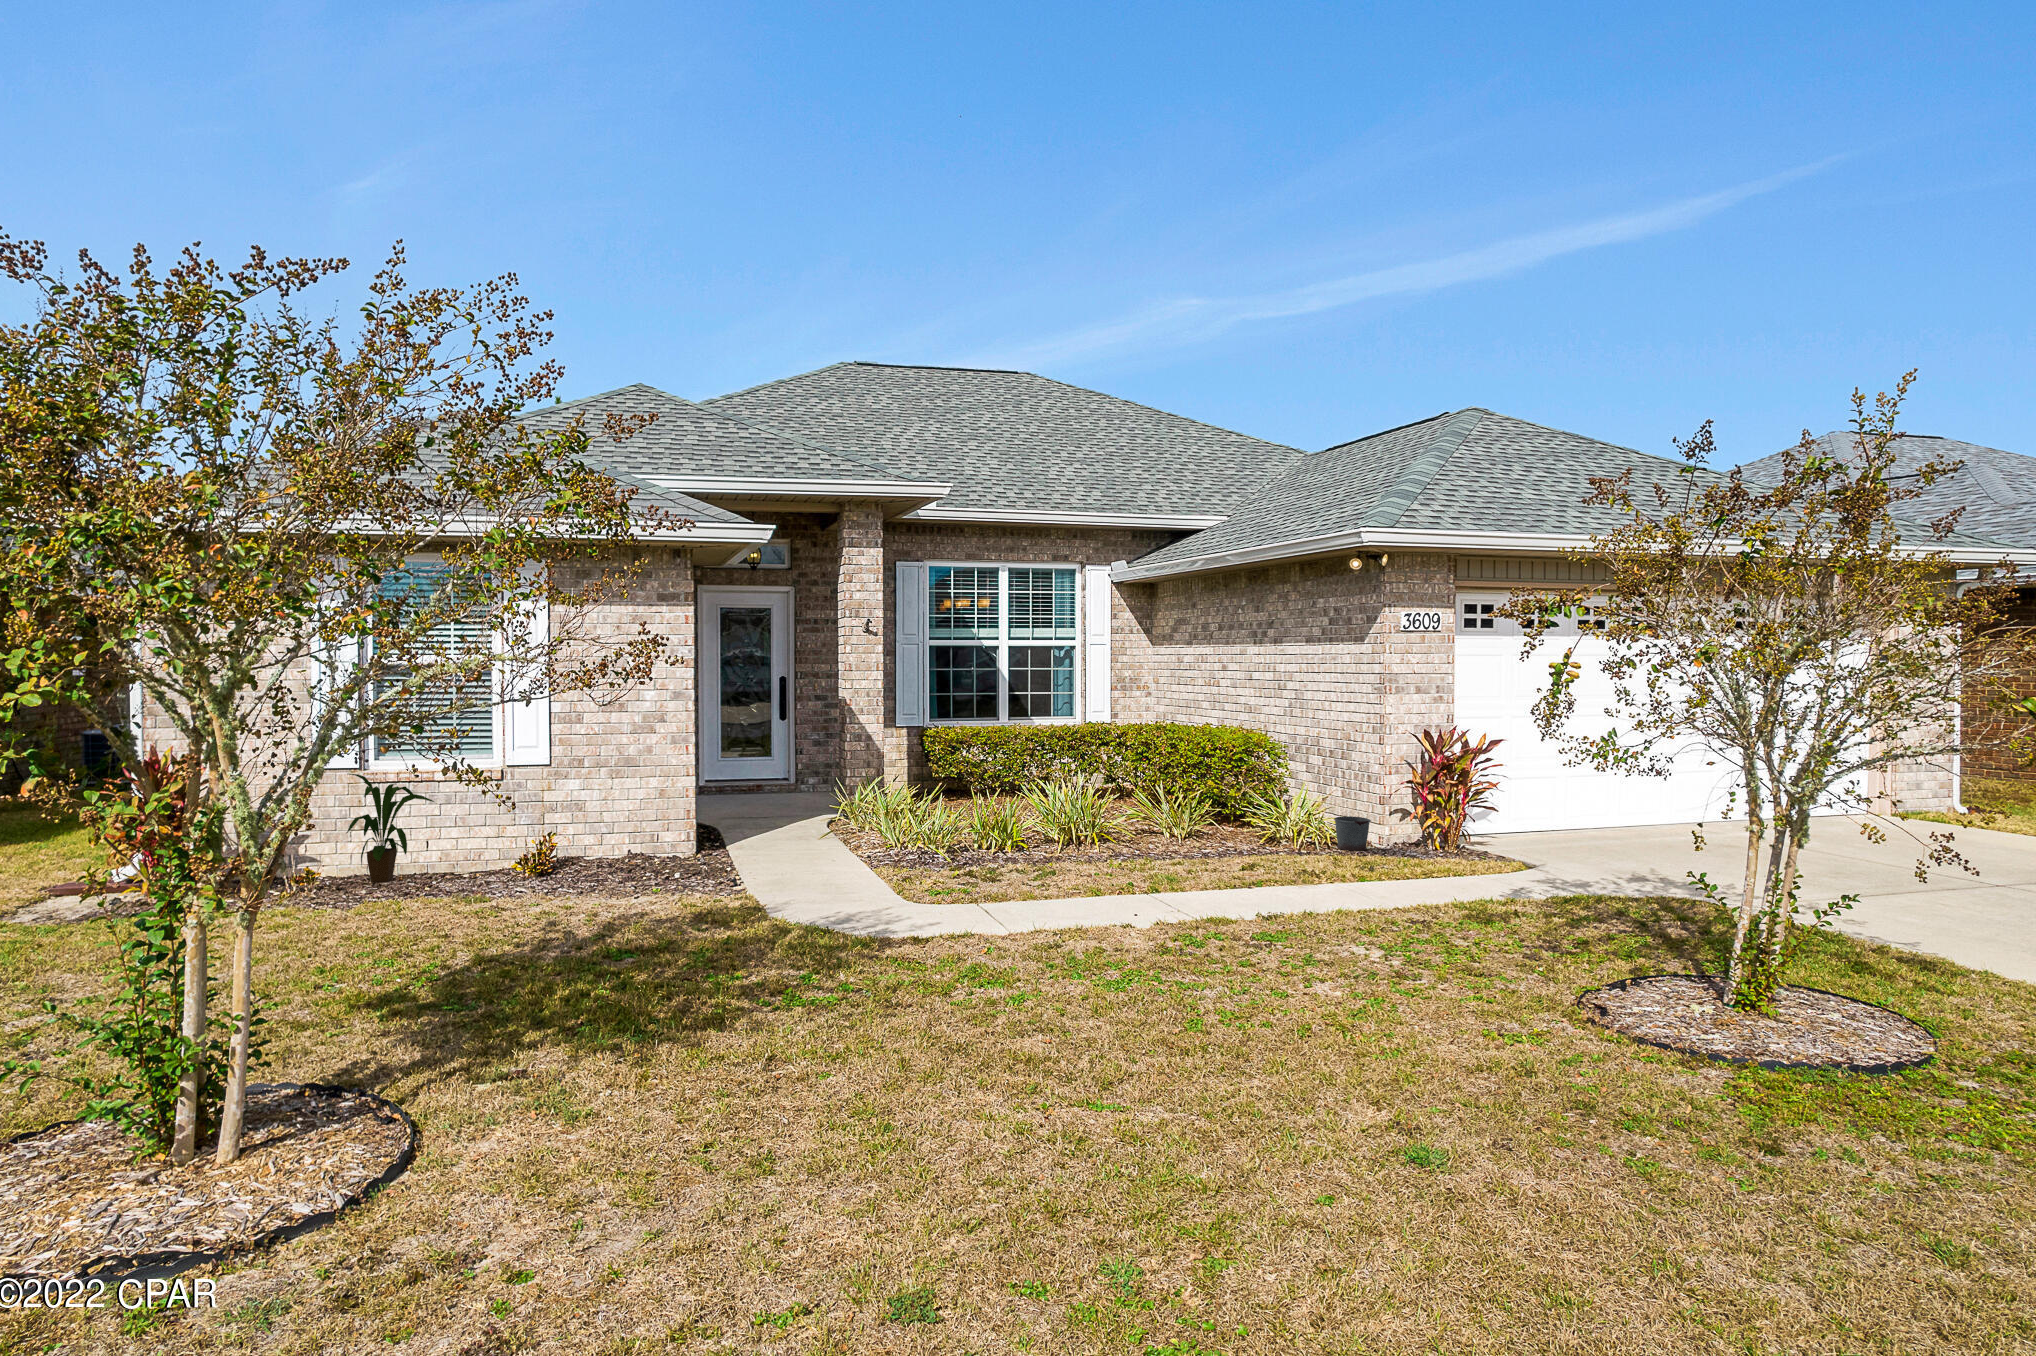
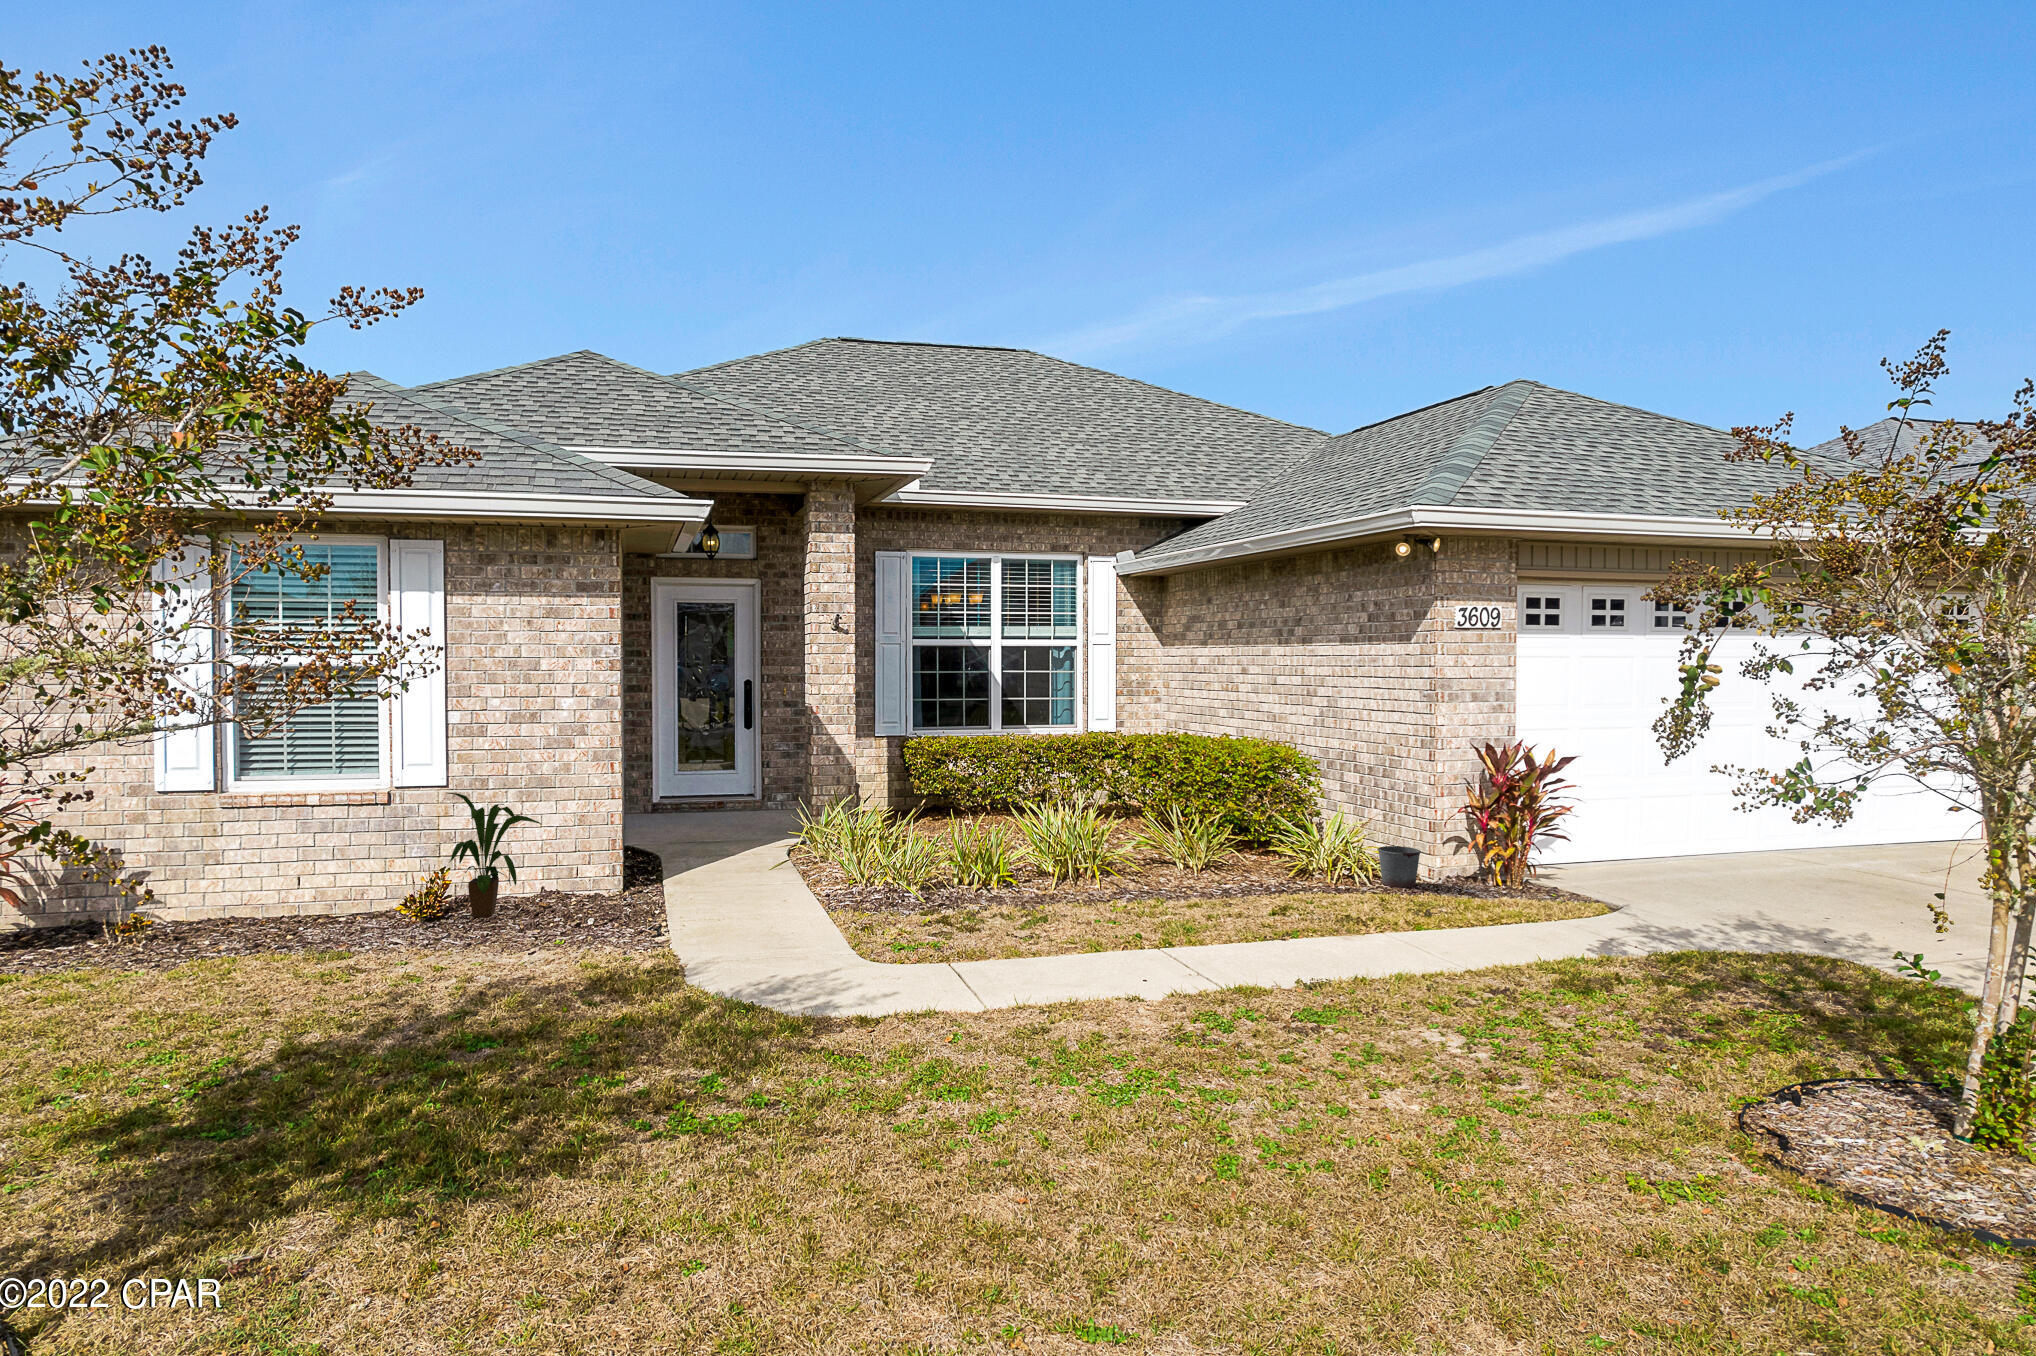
house plant: present [346,774,434,882] -> present [447,793,541,917]

